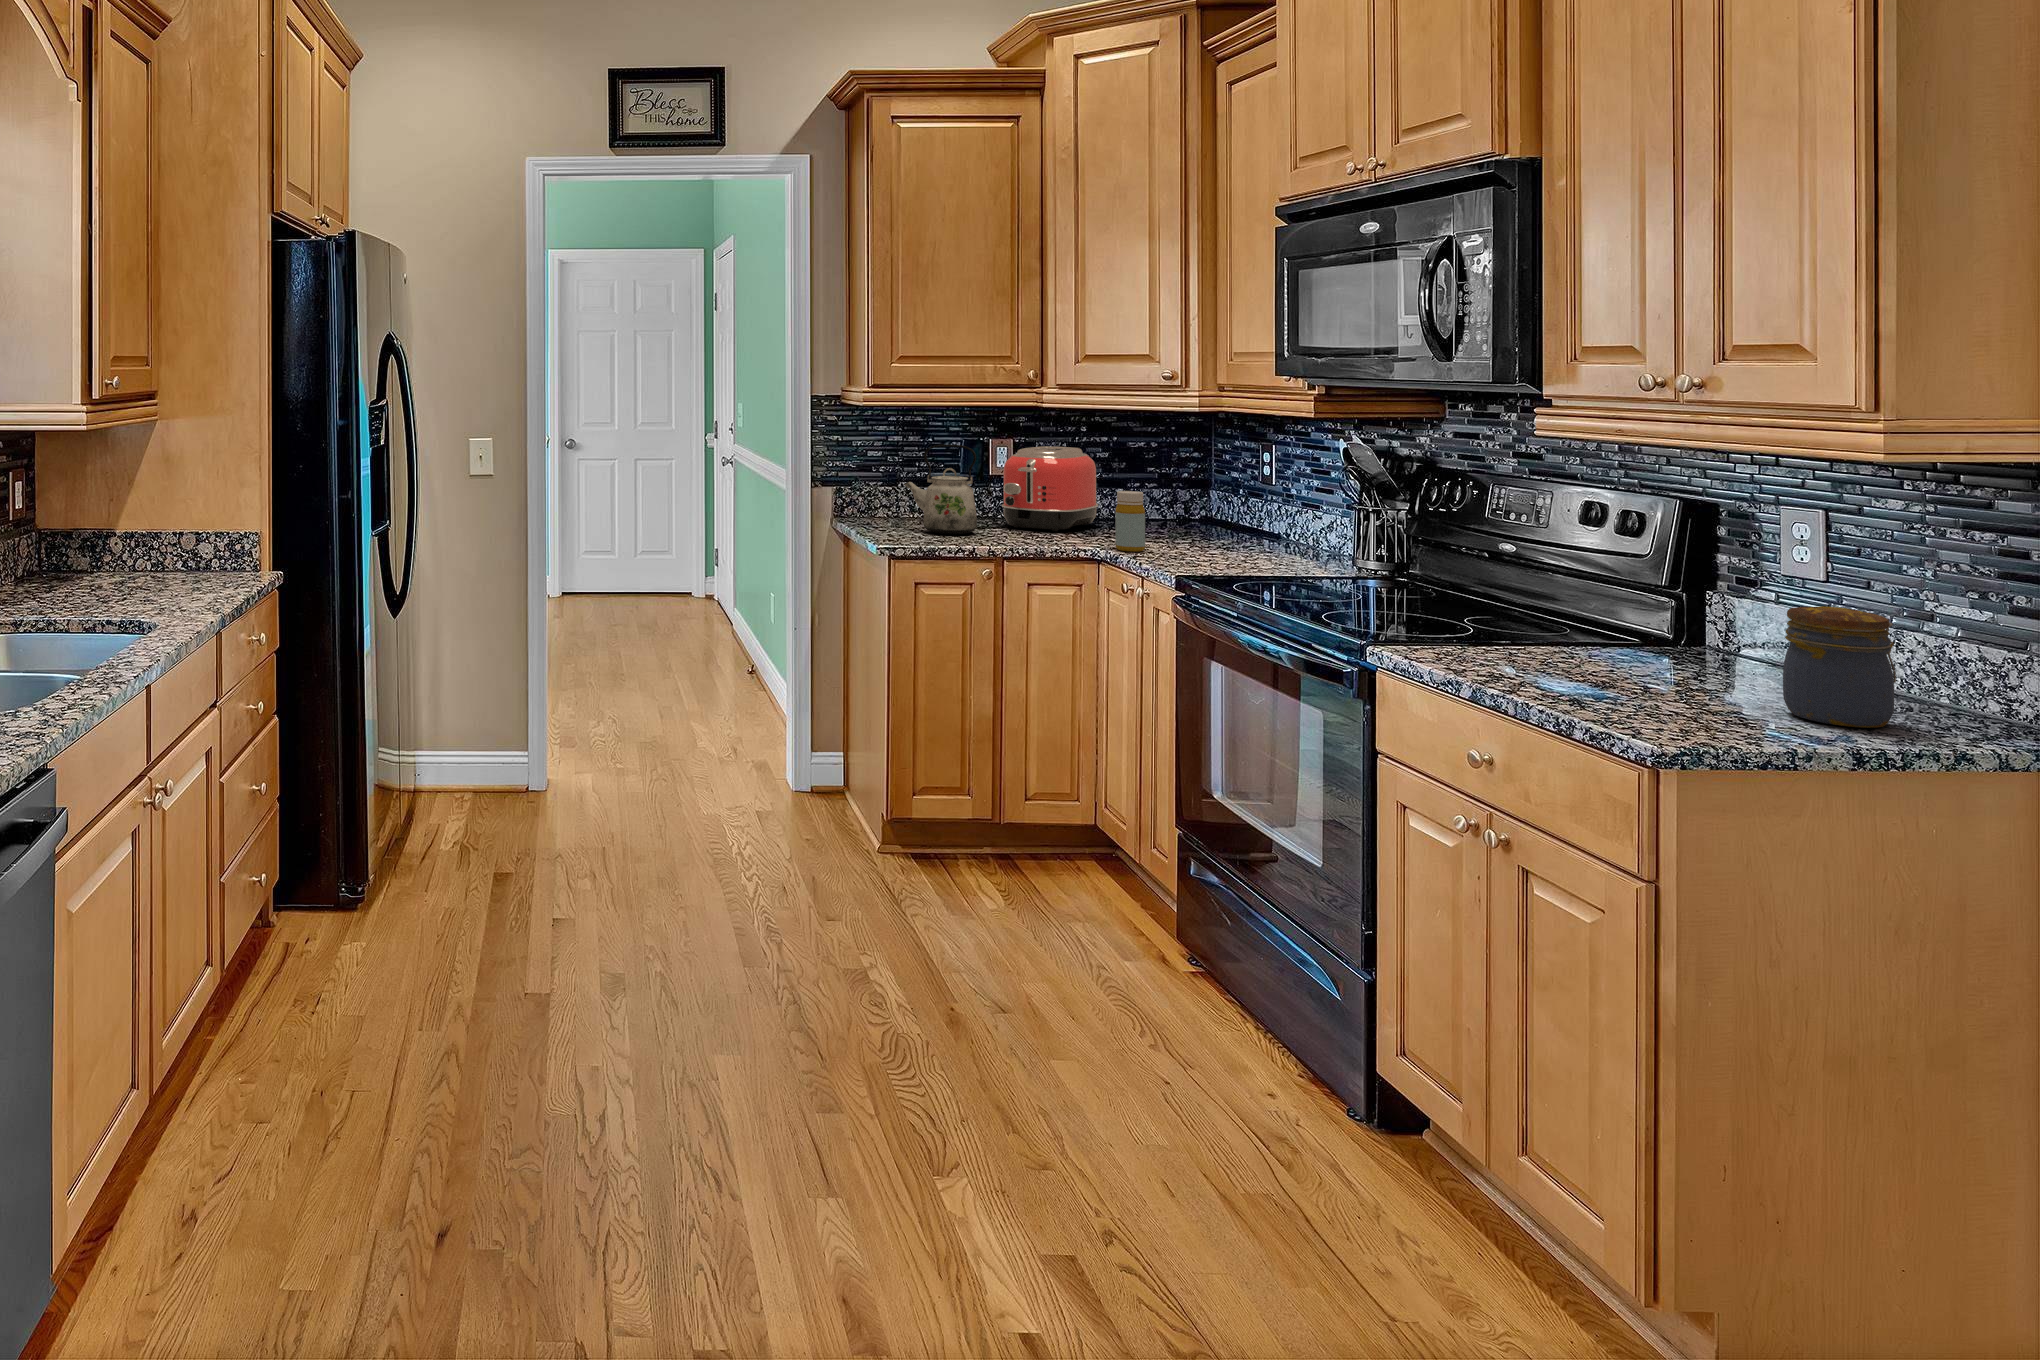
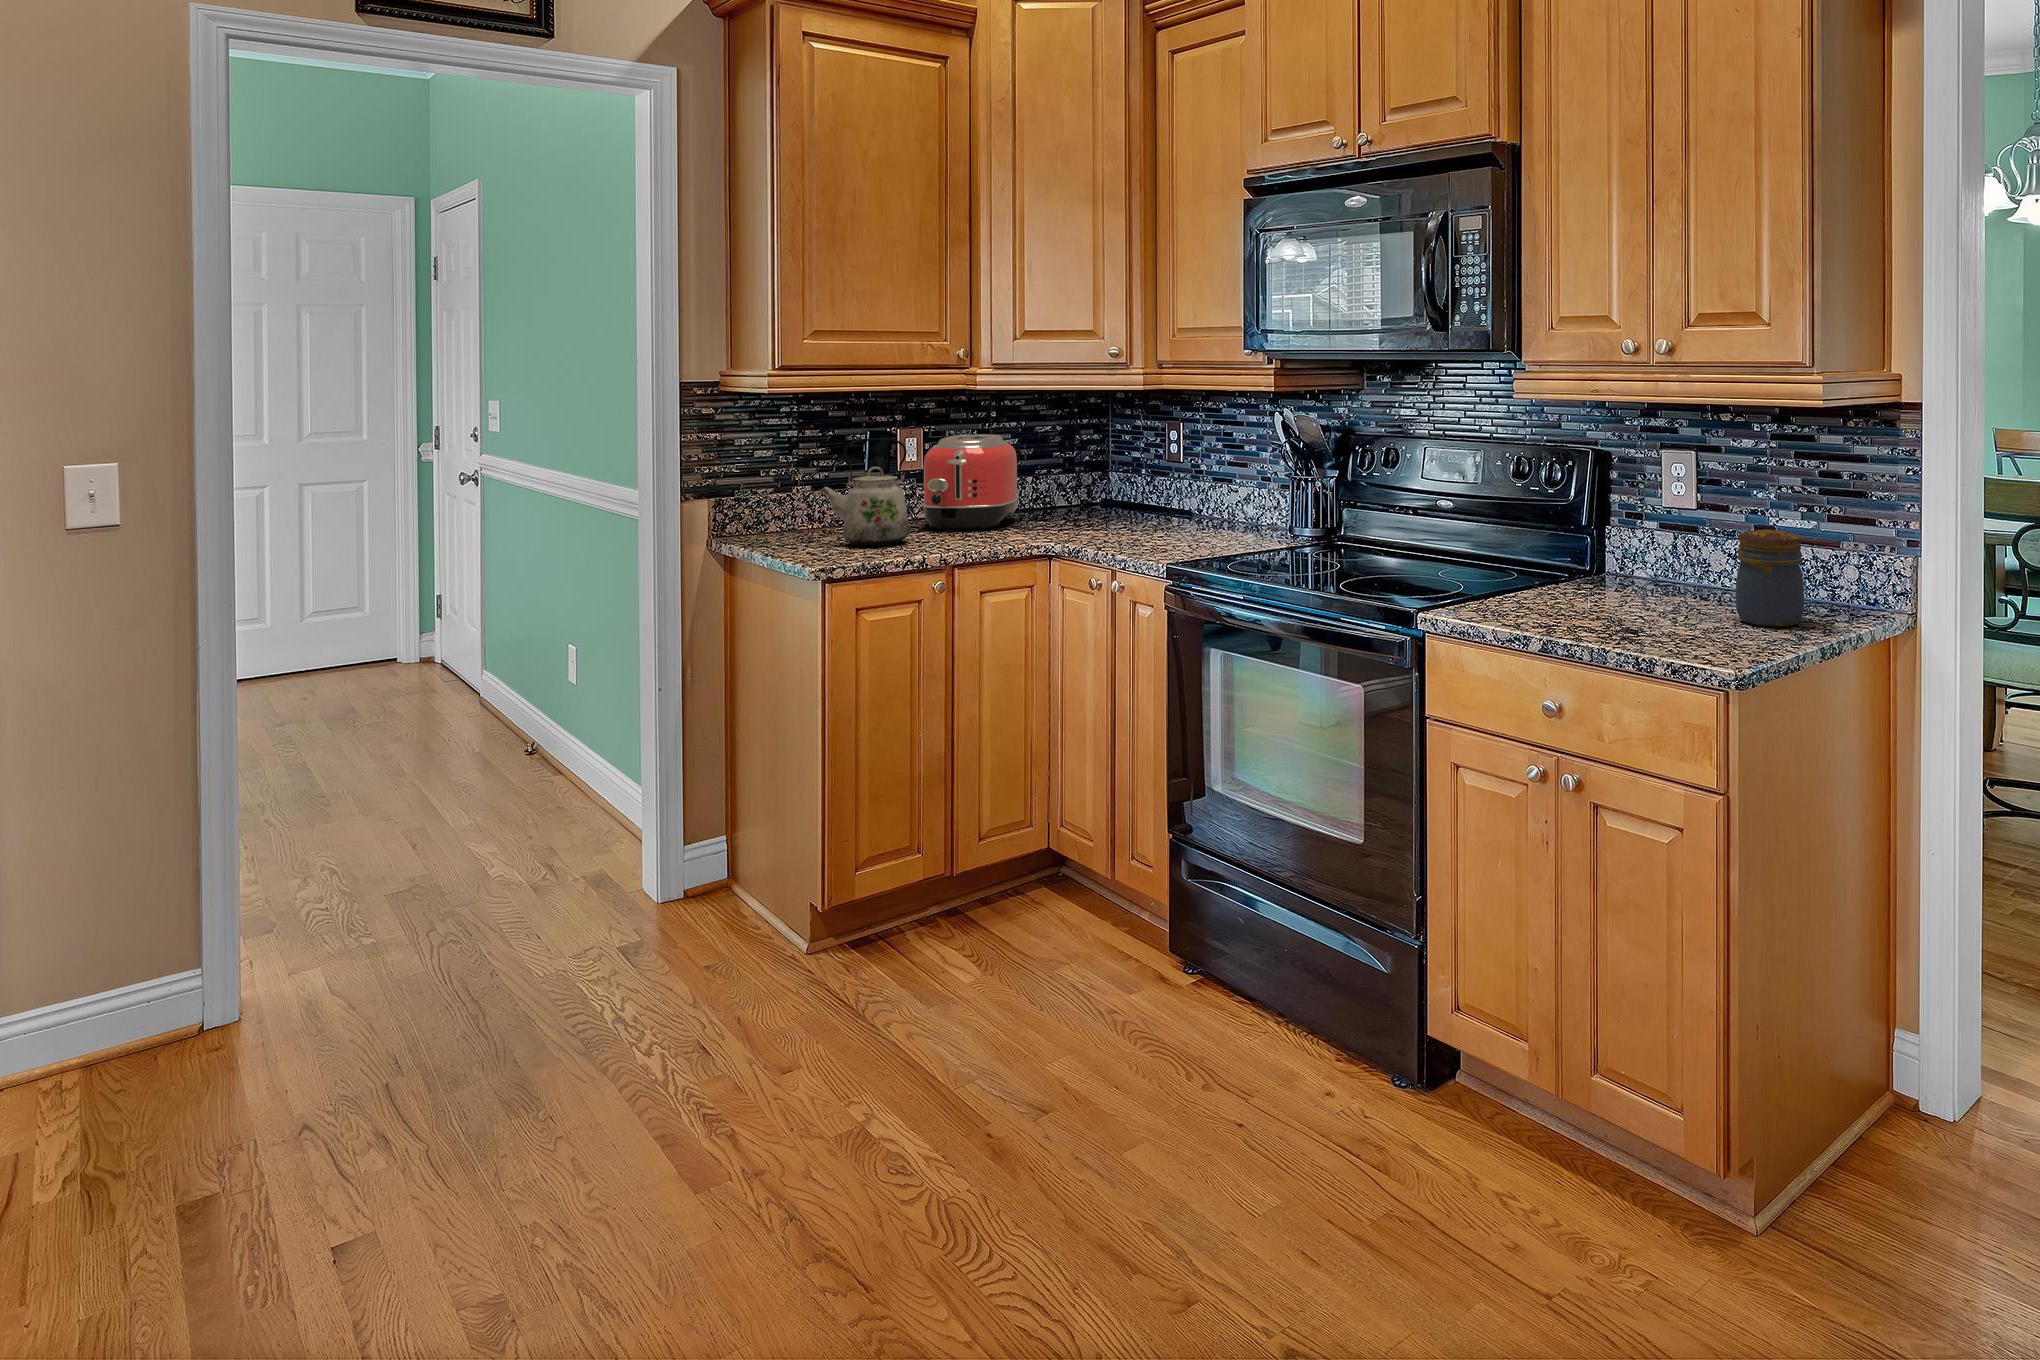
bottle: present [1115,491,1145,552] -> none [1071,478,1100,543]

